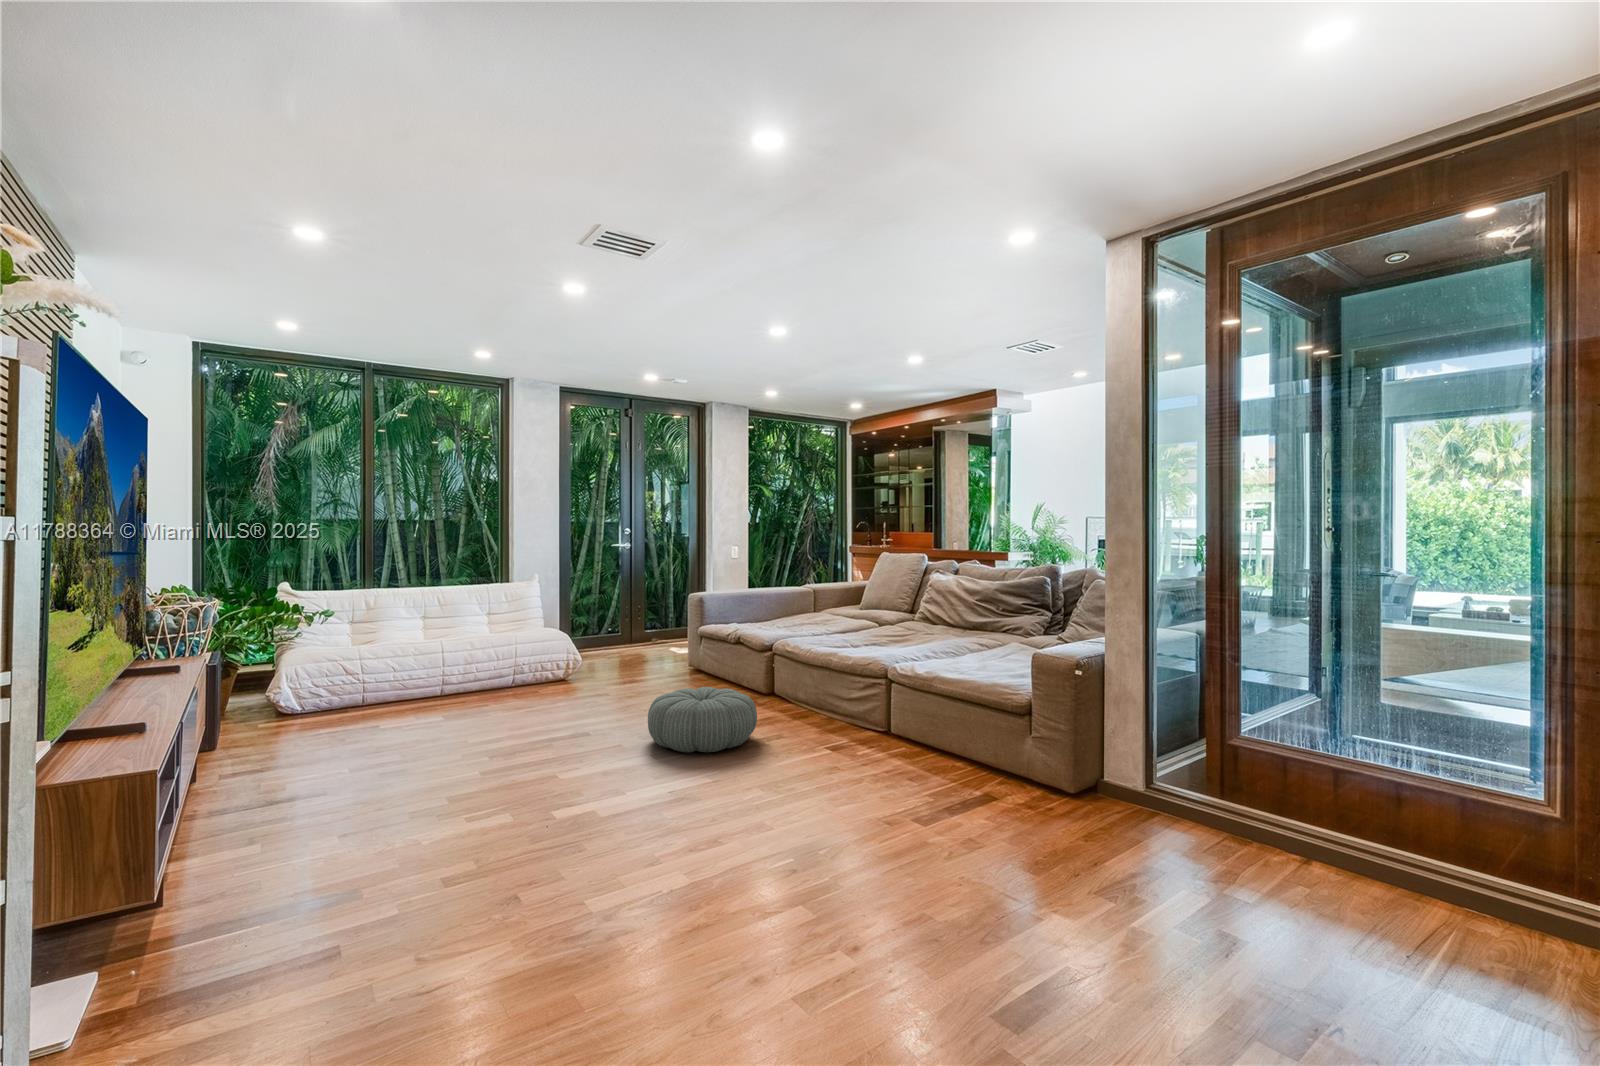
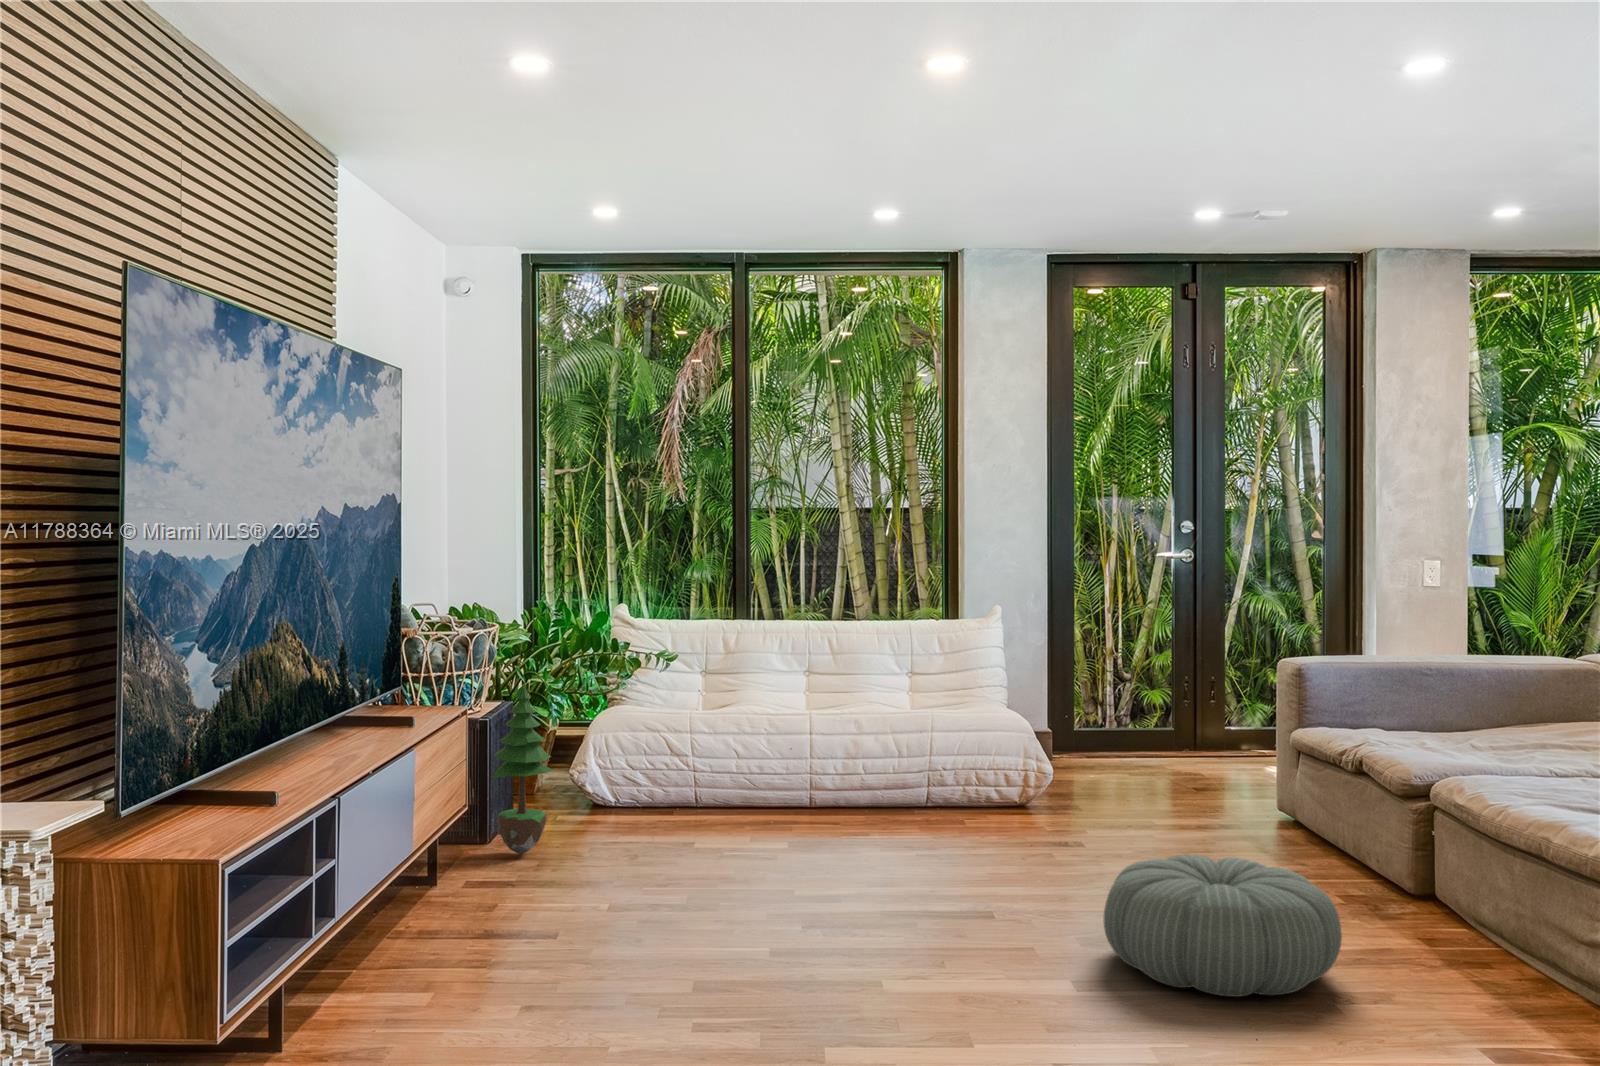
potted tree: none [218,637,270,752] -> present [492,684,553,855]

